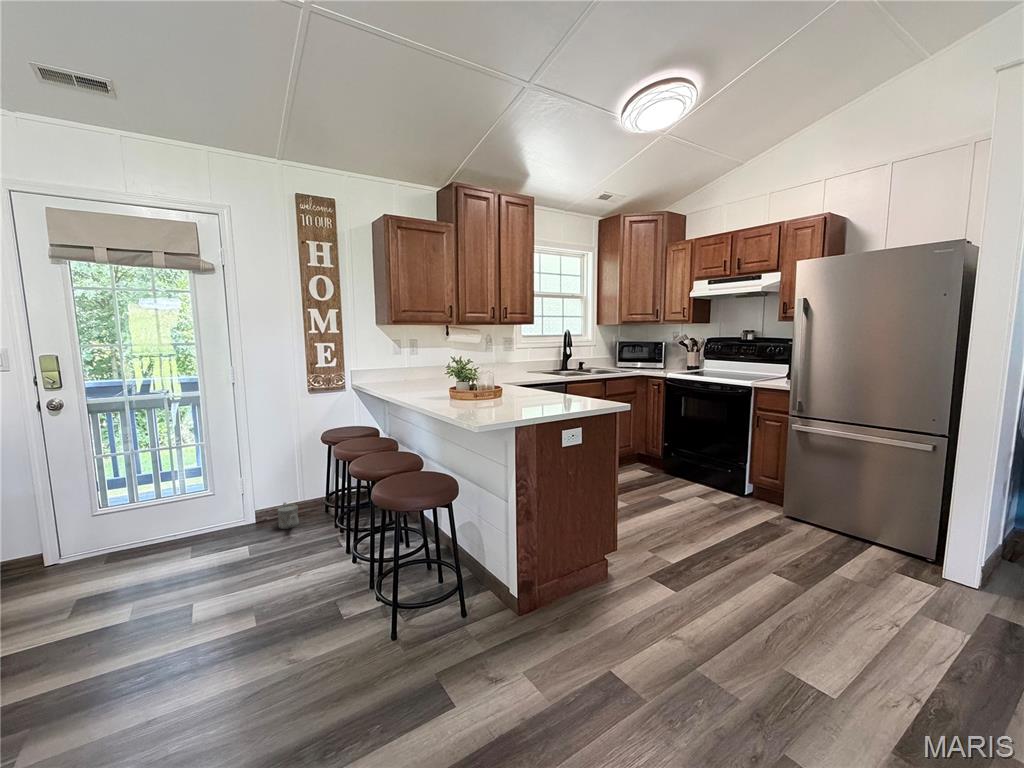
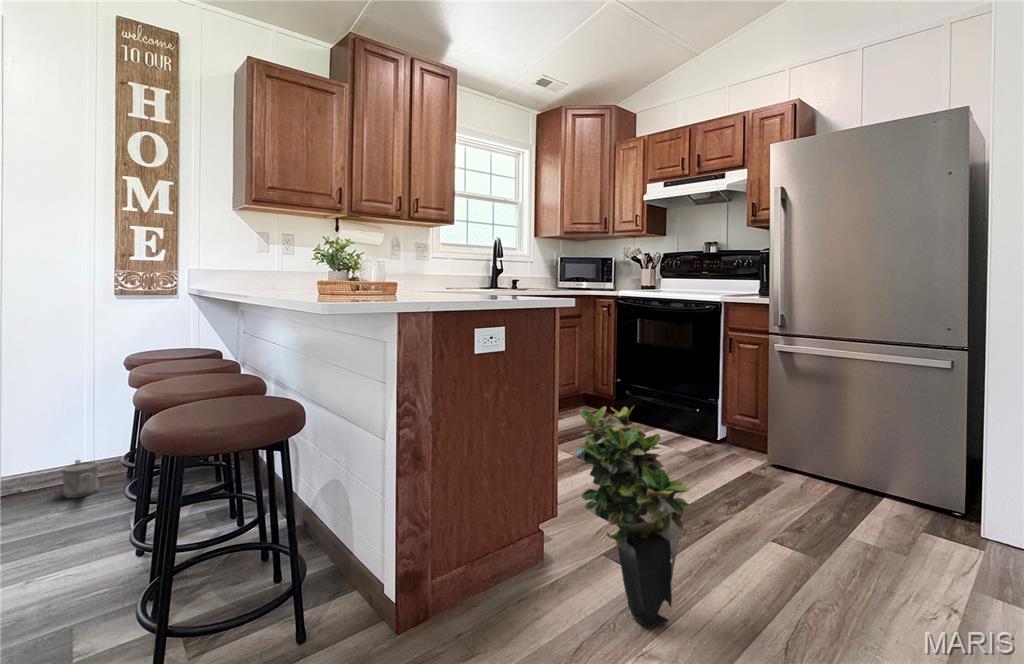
potted plant: none [619,495,706,658] -> present [574,406,691,628]

